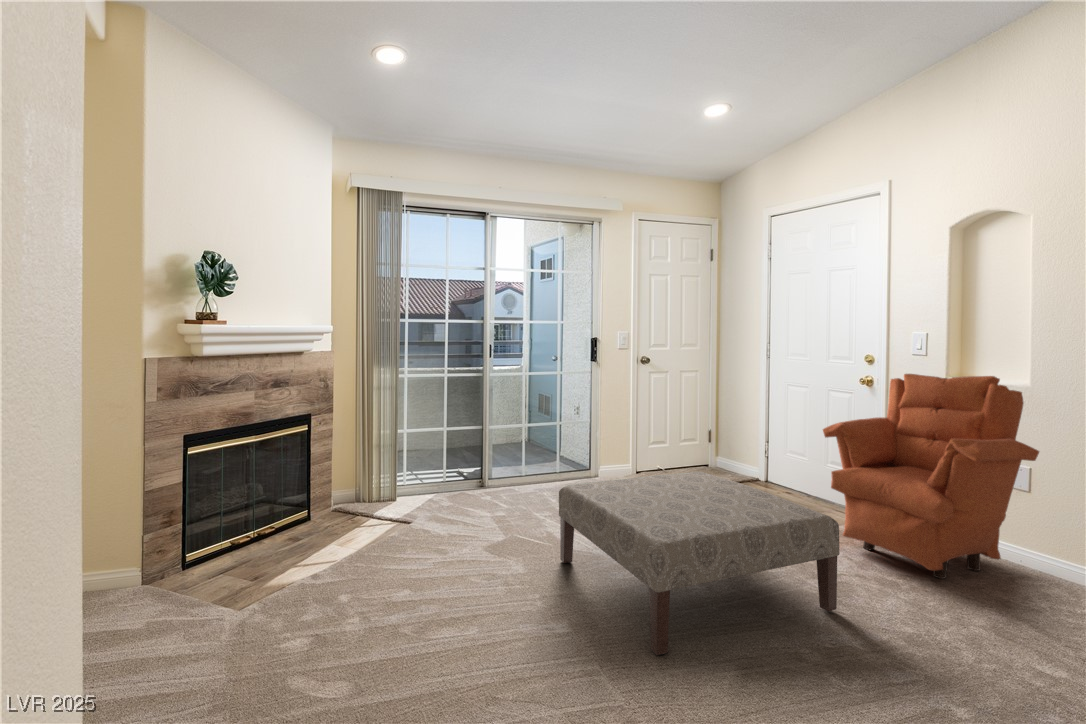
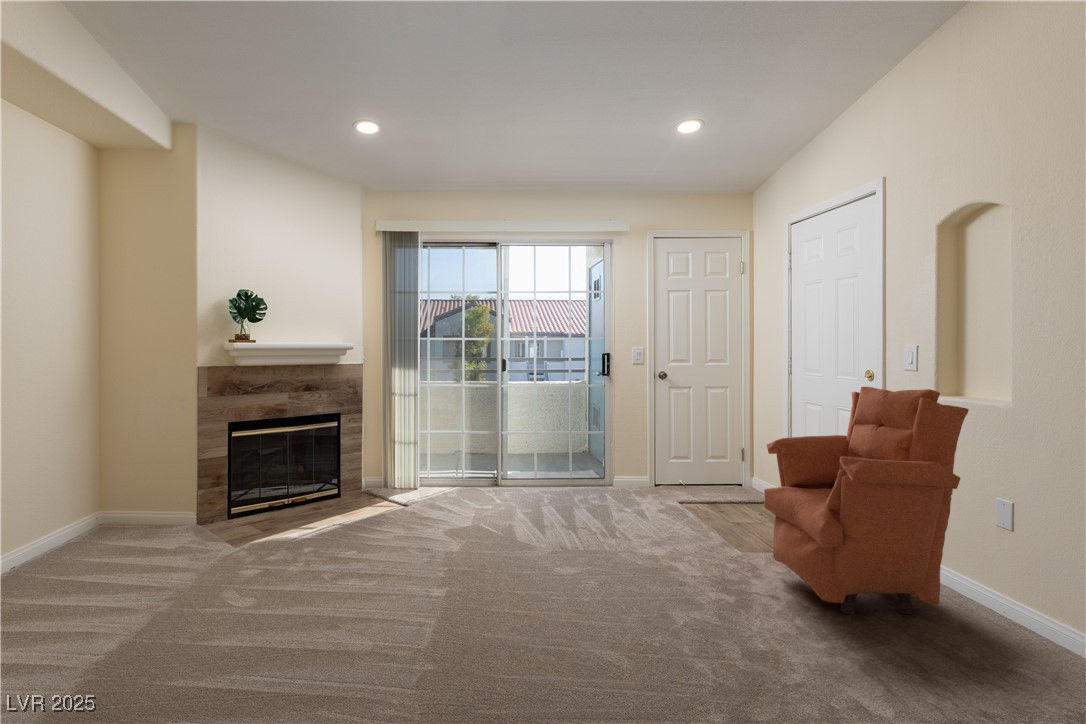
ottoman: present [559,471,840,655] -> none [463,479,679,623]

